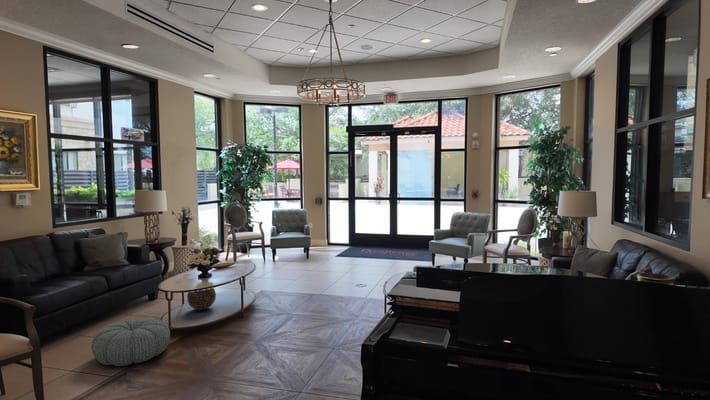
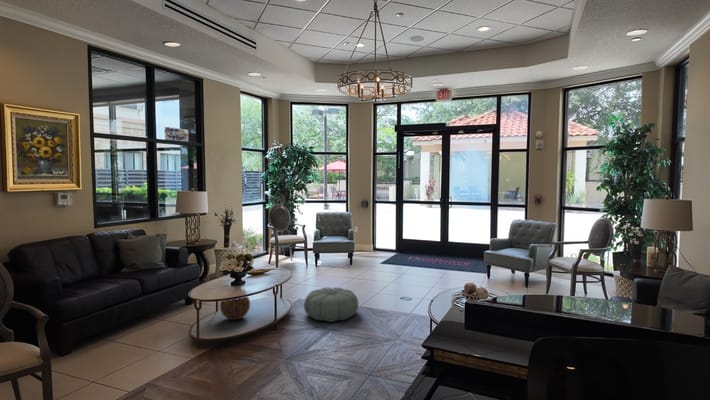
pouf: present [91,318,170,366] -> present [304,288,358,322]

